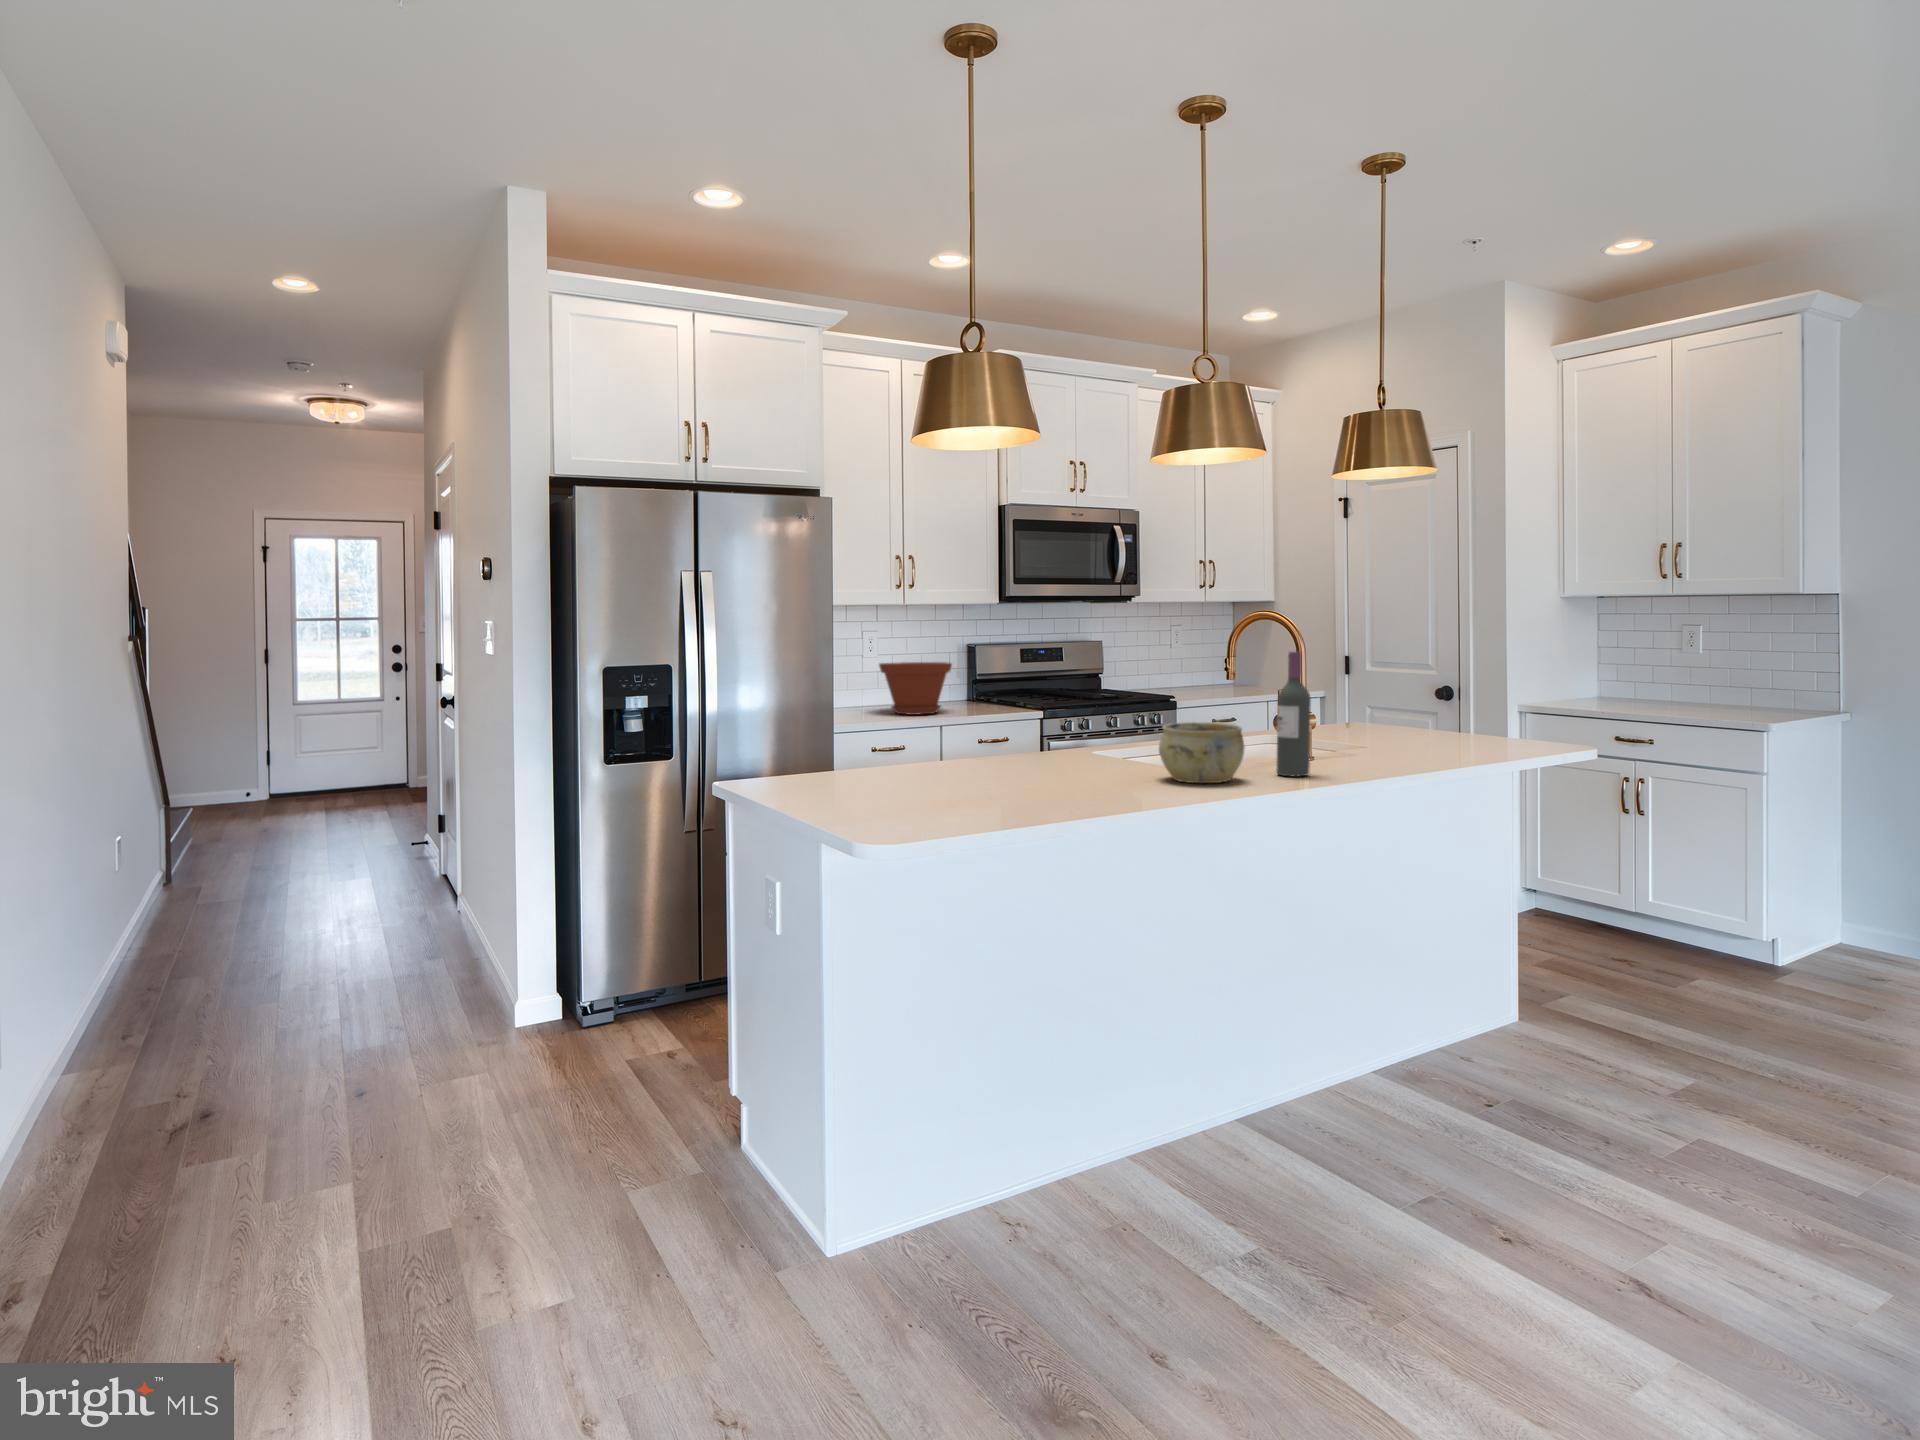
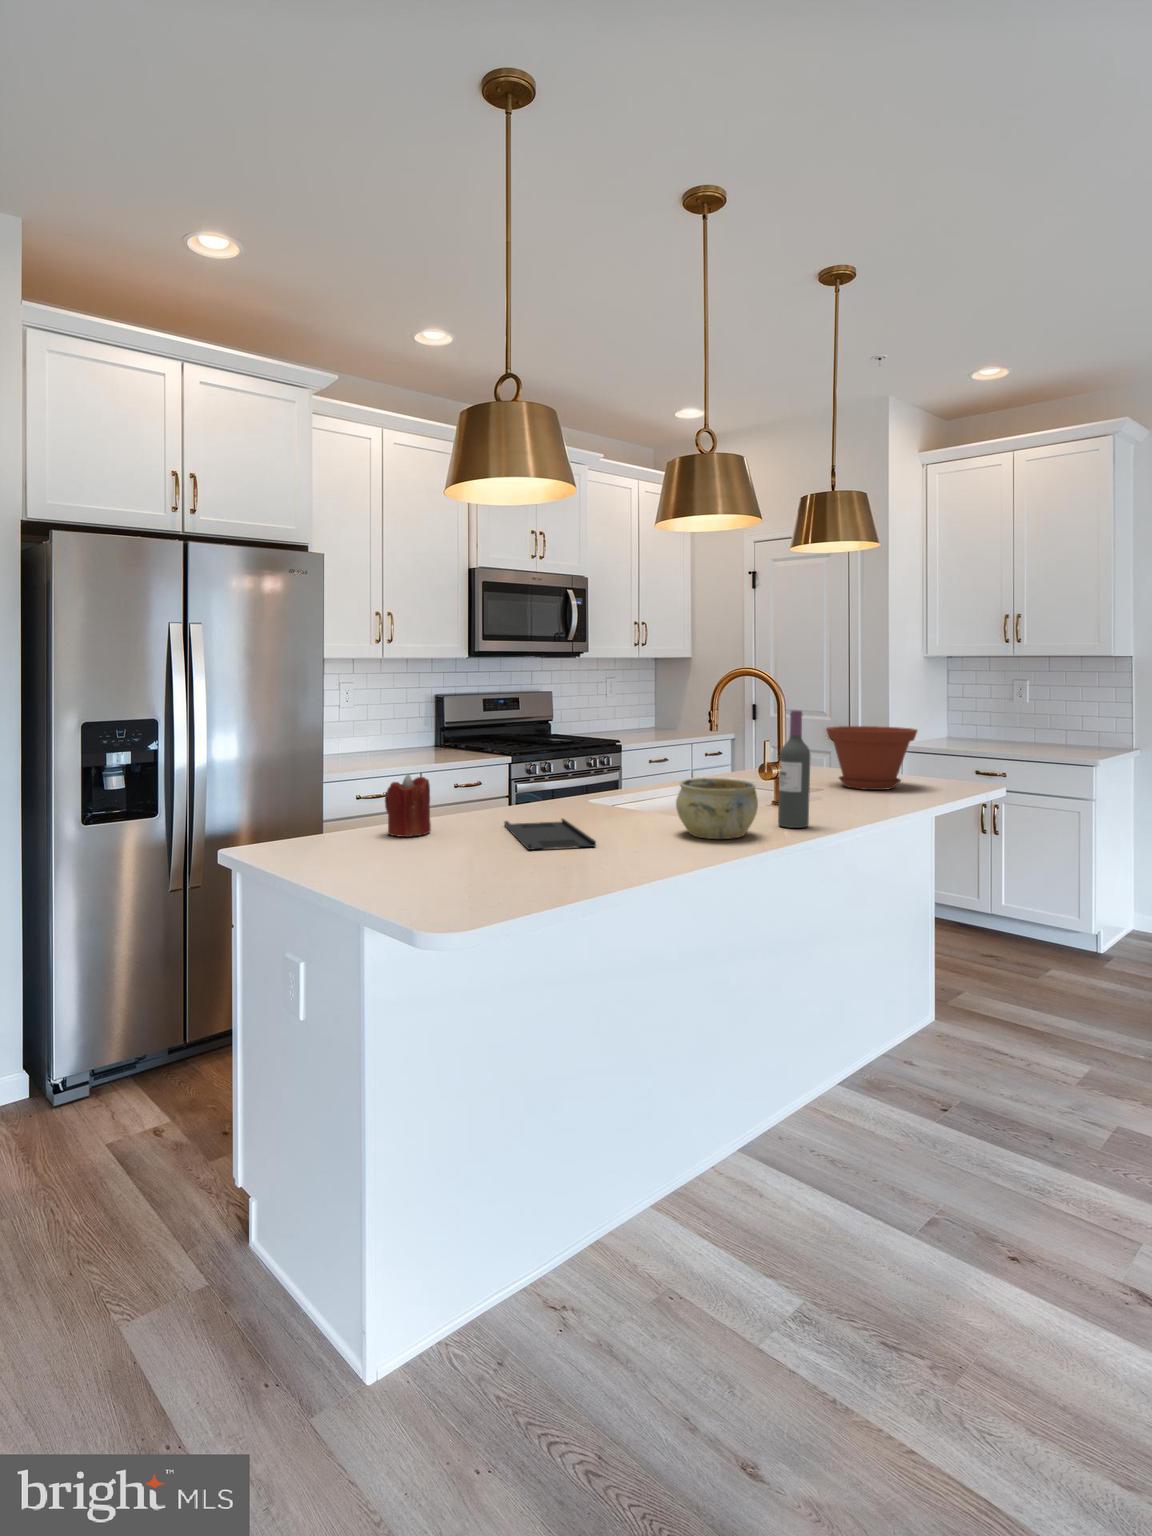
plant pot: present [879,662,952,715] -> present [827,726,917,790]
candle: none [870,714,914,776] -> present [385,774,431,837]
tray: none [990,764,1068,787] -> present [504,819,596,850]

